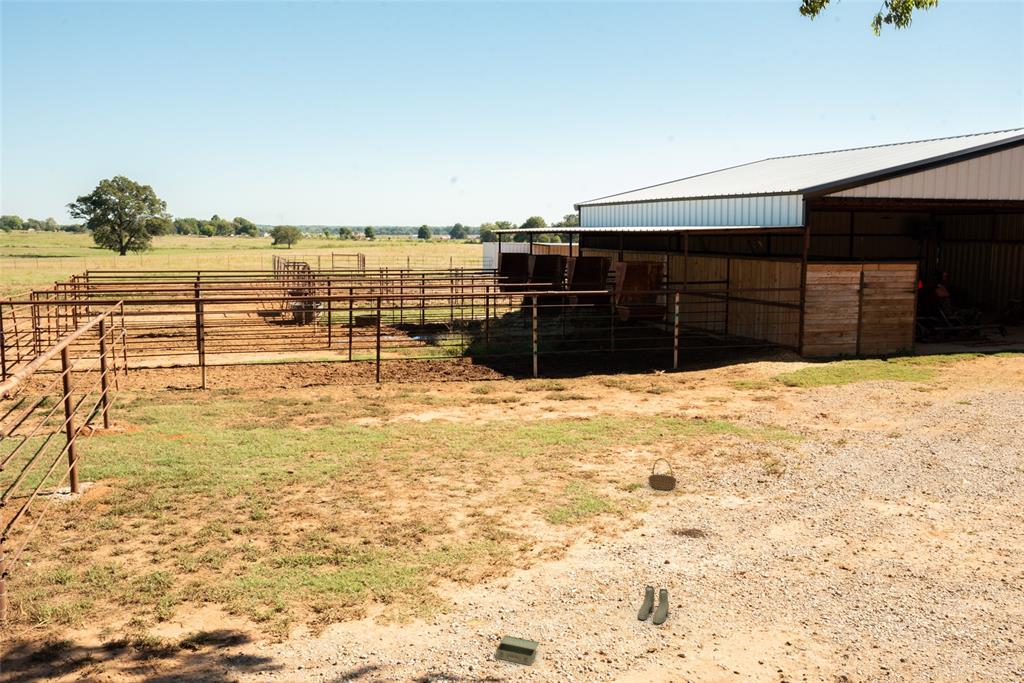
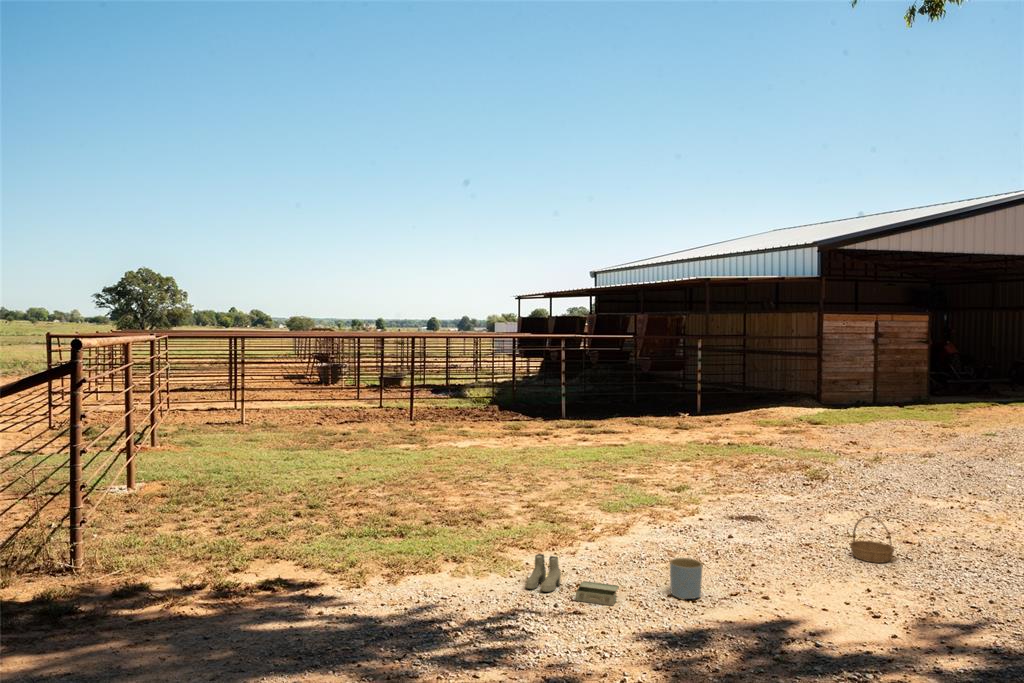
basket: present [648,458,677,490] -> present [850,516,894,563]
boots: present [638,586,669,624] -> present [525,554,561,592]
planter: none [590,613,622,657] -> present [670,558,702,600]

